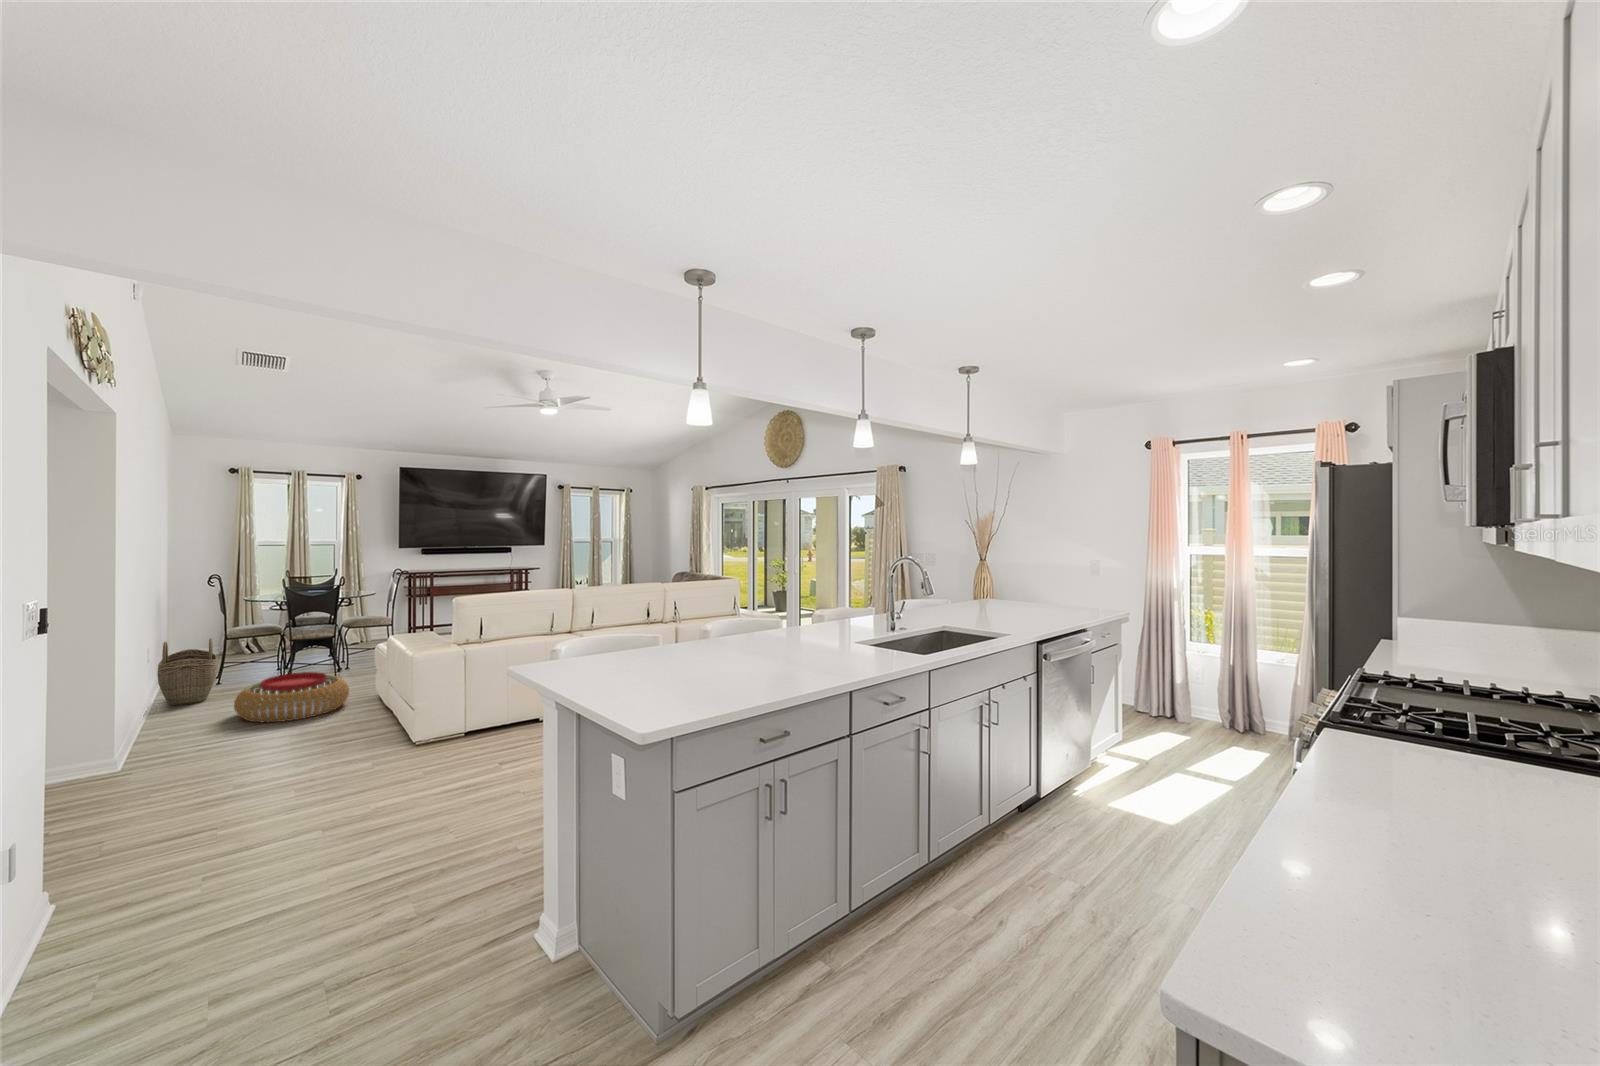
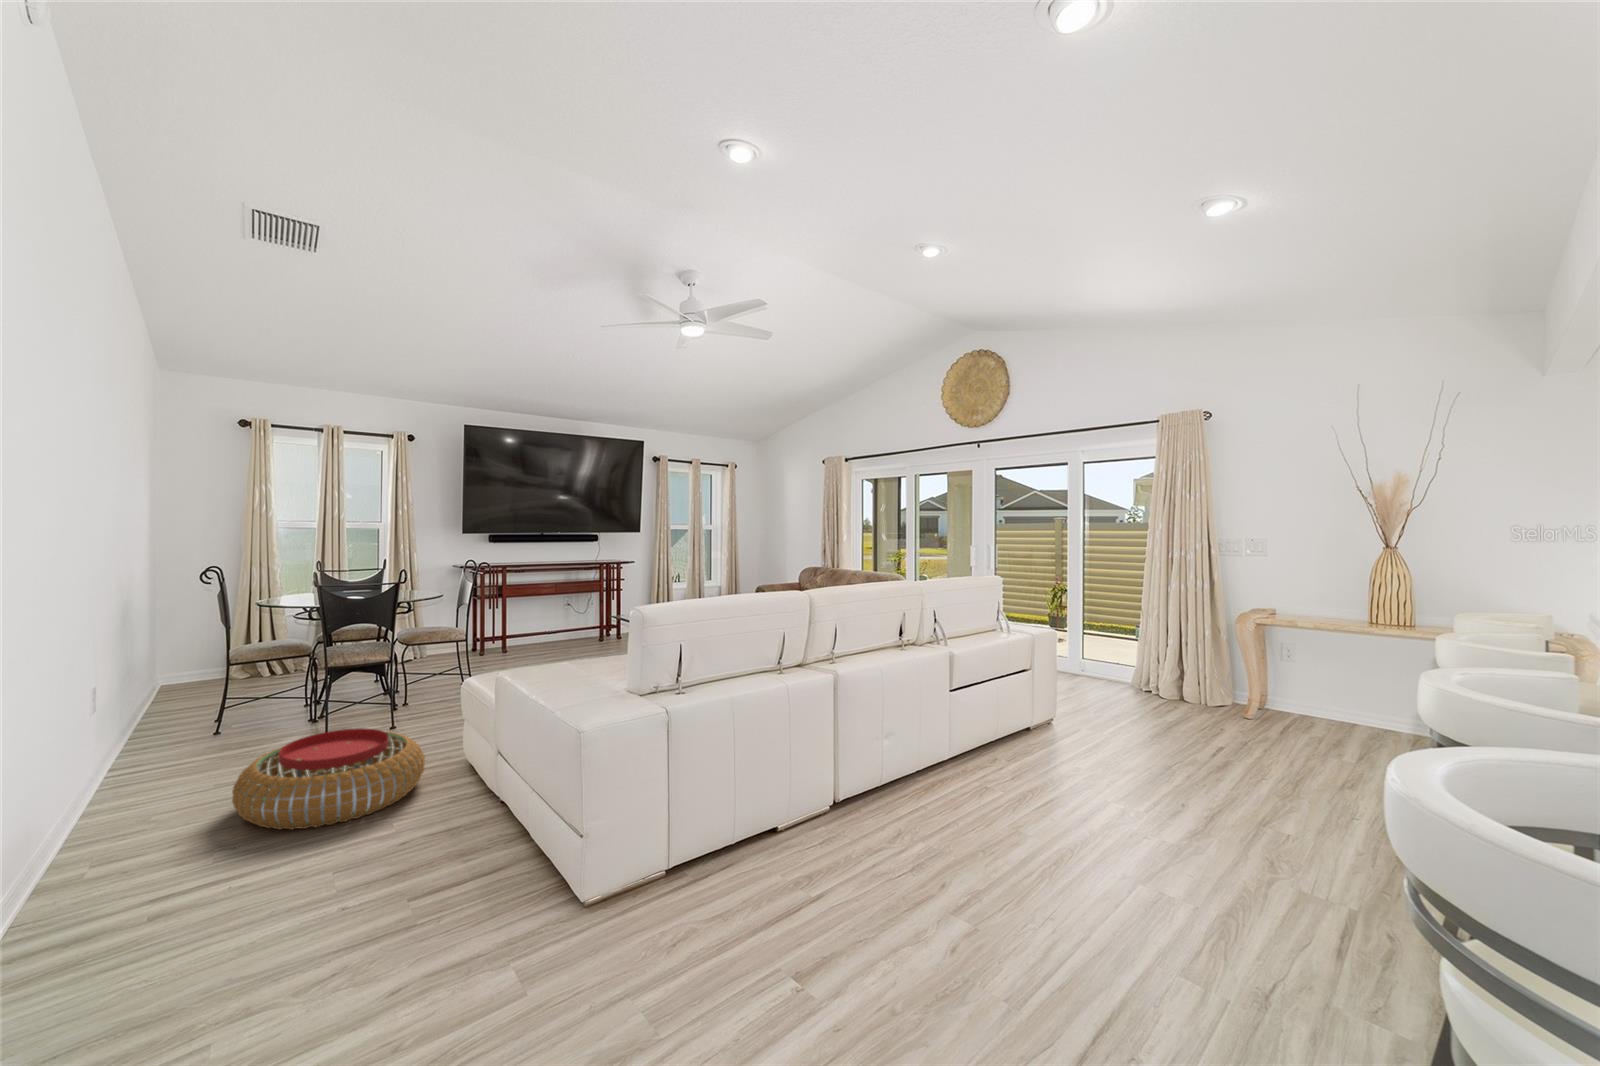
woven basket: present [157,638,218,705] -> none [111,668,211,783]

